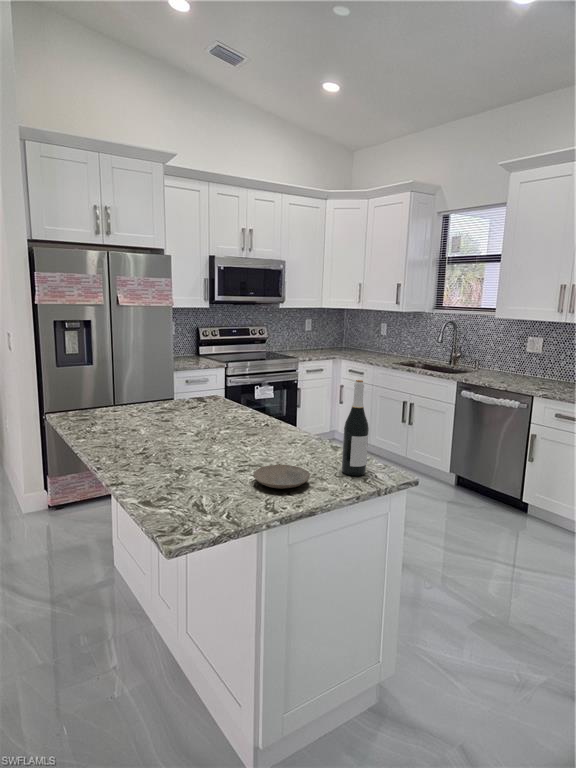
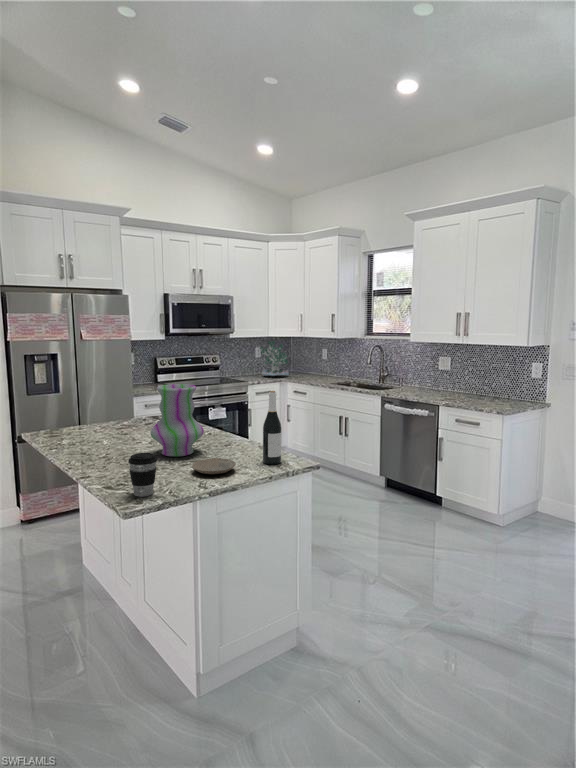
plant: none [311,312,344,352] -> present [260,341,289,376]
vase: none [199,365,265,457] -> present [150,384,204,456]
coffee cup: none [175,461,213,521] -> present [128,453,157,497]

